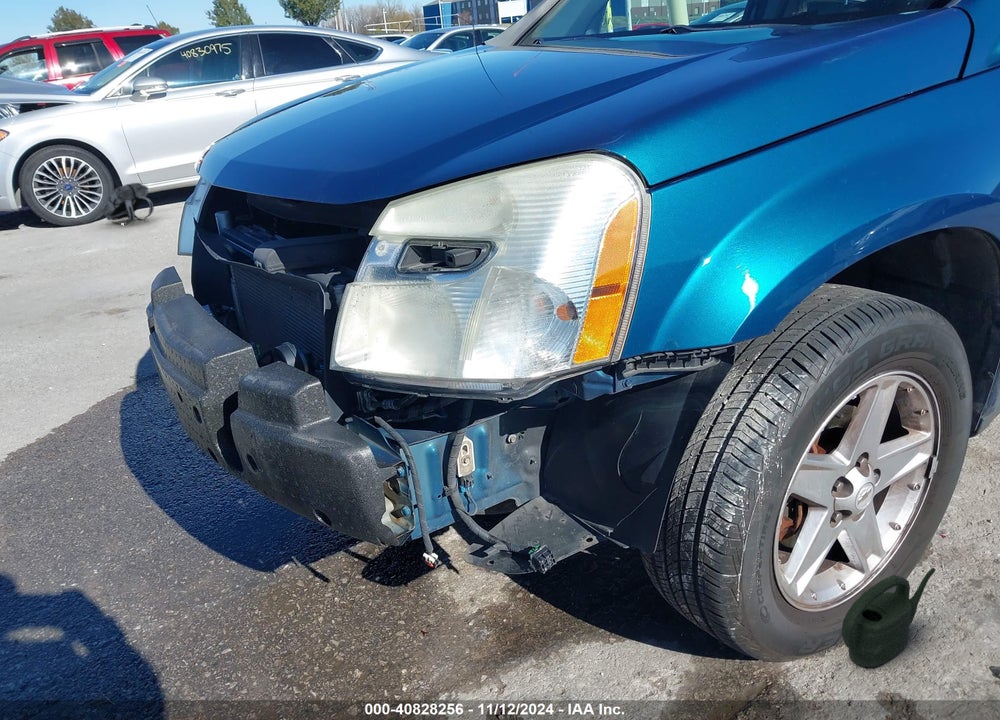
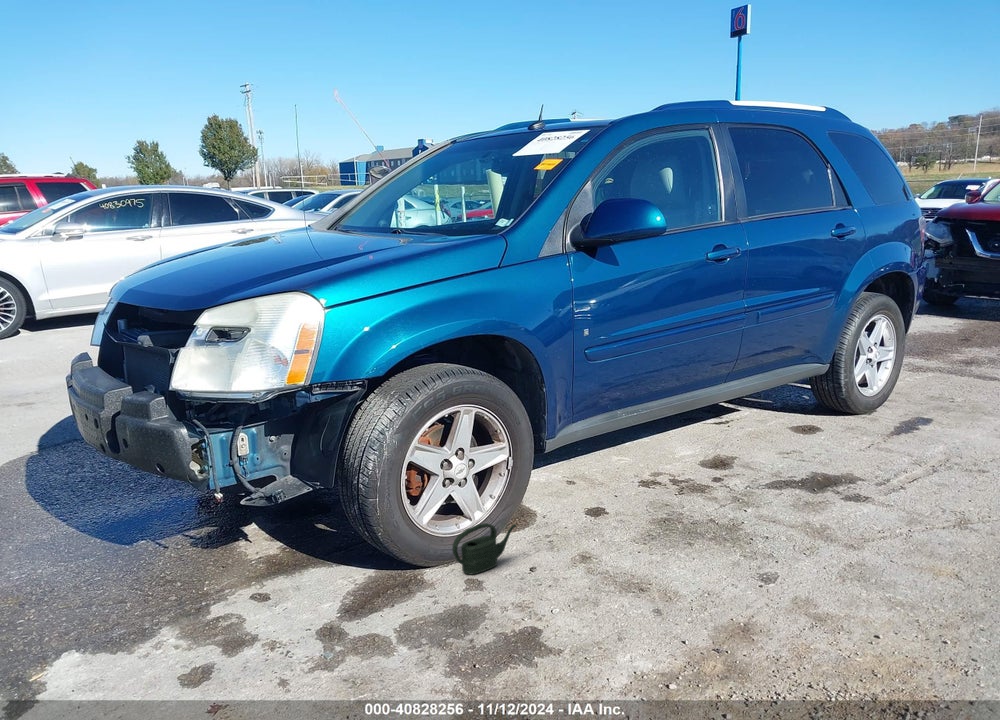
backpack: present [102,183,154,224] -> none [15,308,62,343]

